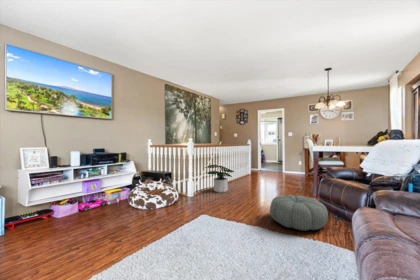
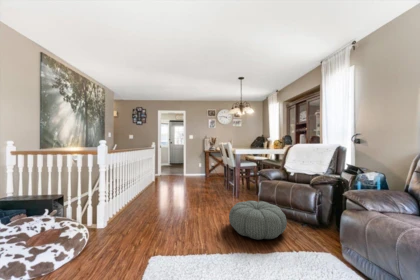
potted plant: present [205,165,234,193] -> none [120,175,160,211]

